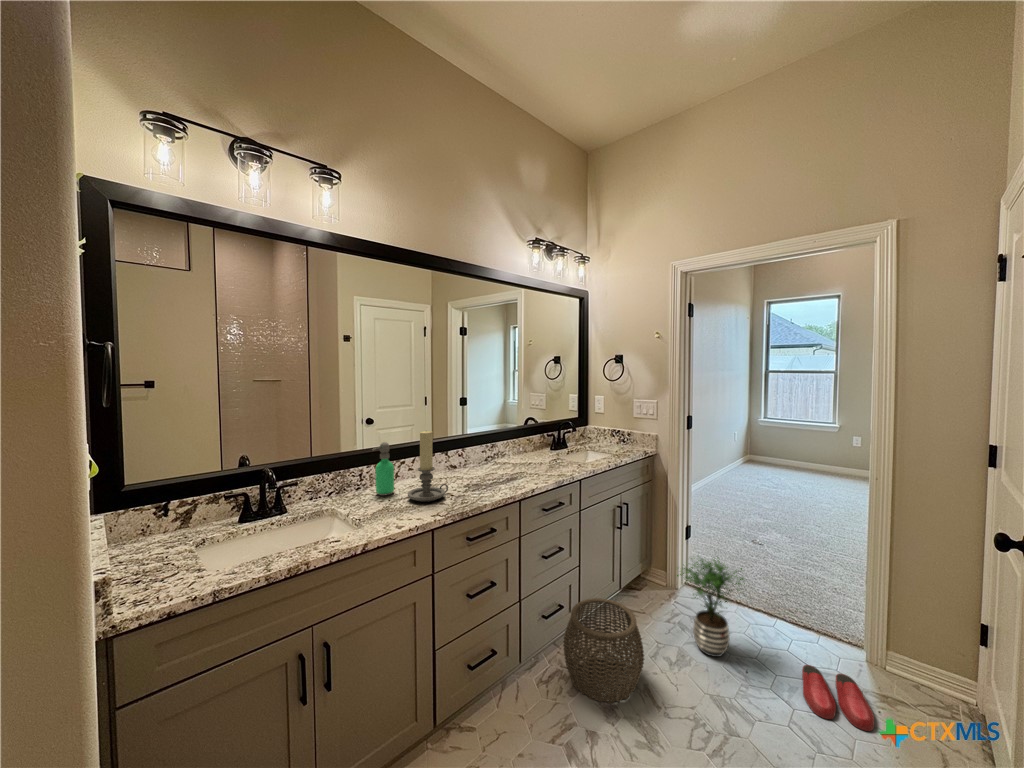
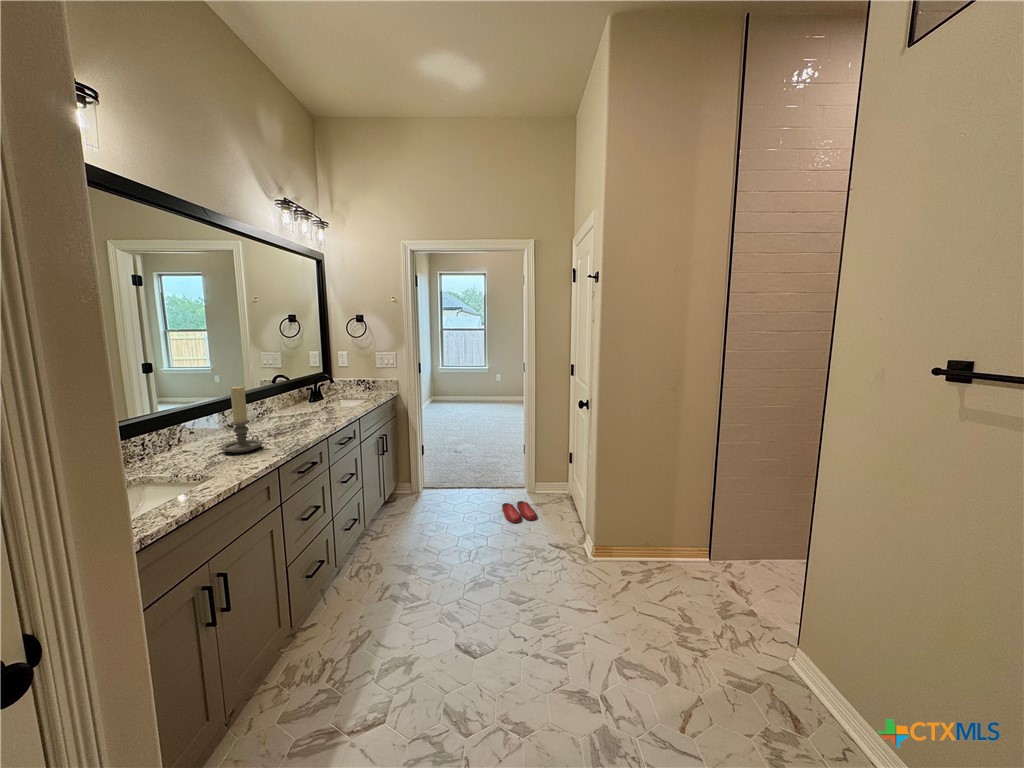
soap dispenser: present [372,442,394,496] -> none [169,404,196,458]
potted plant: present [677,558,744,657] -> none [429,456,473,520]
woven basket: present [563,598,644,704] -> none [364,502,424,570]

